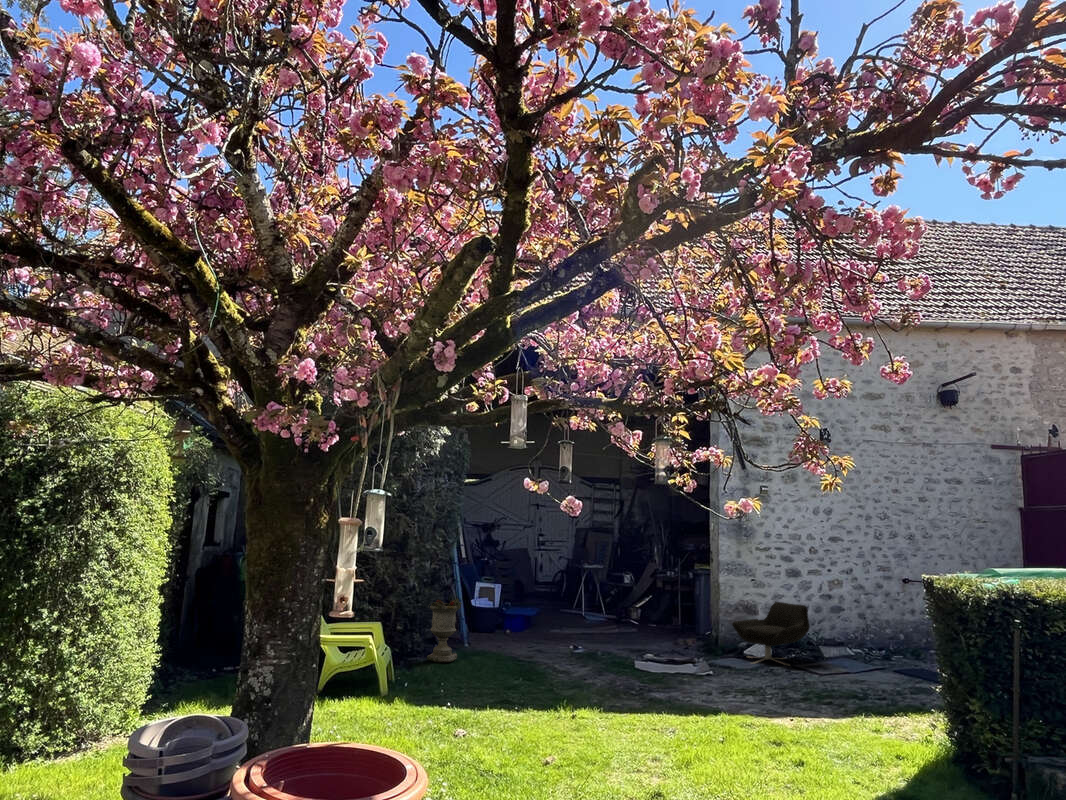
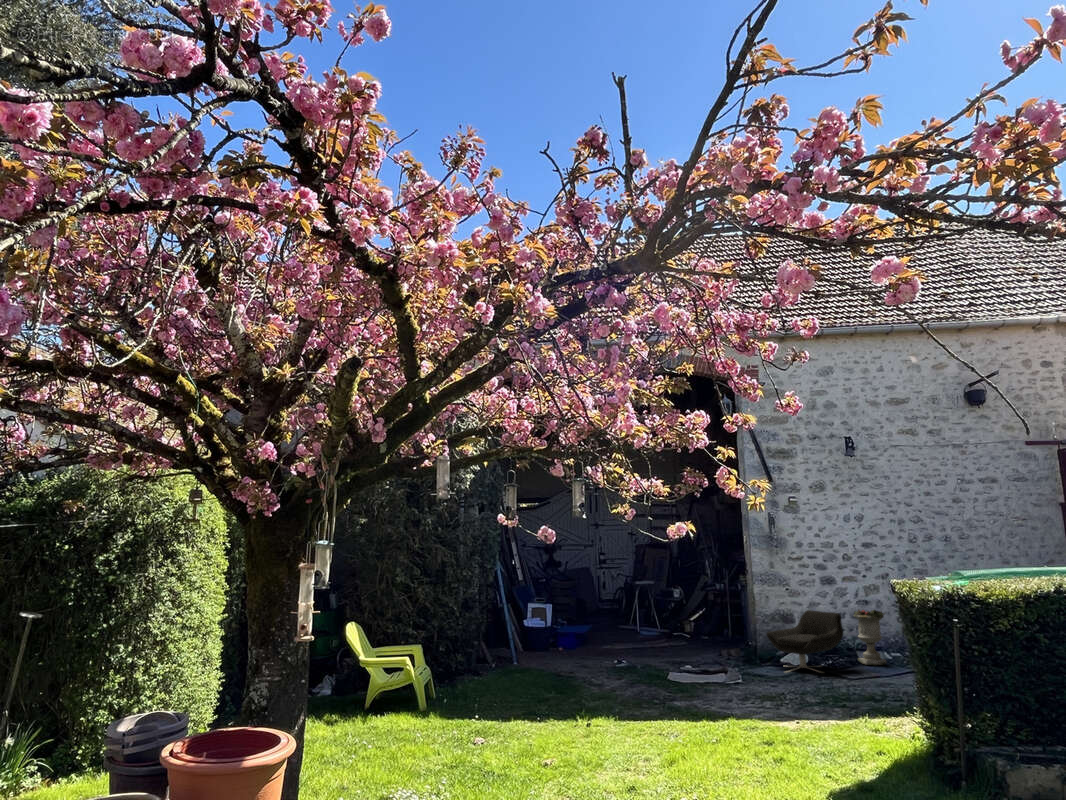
planter: present [427,598,462,662] -> present [854,610,887,665]

